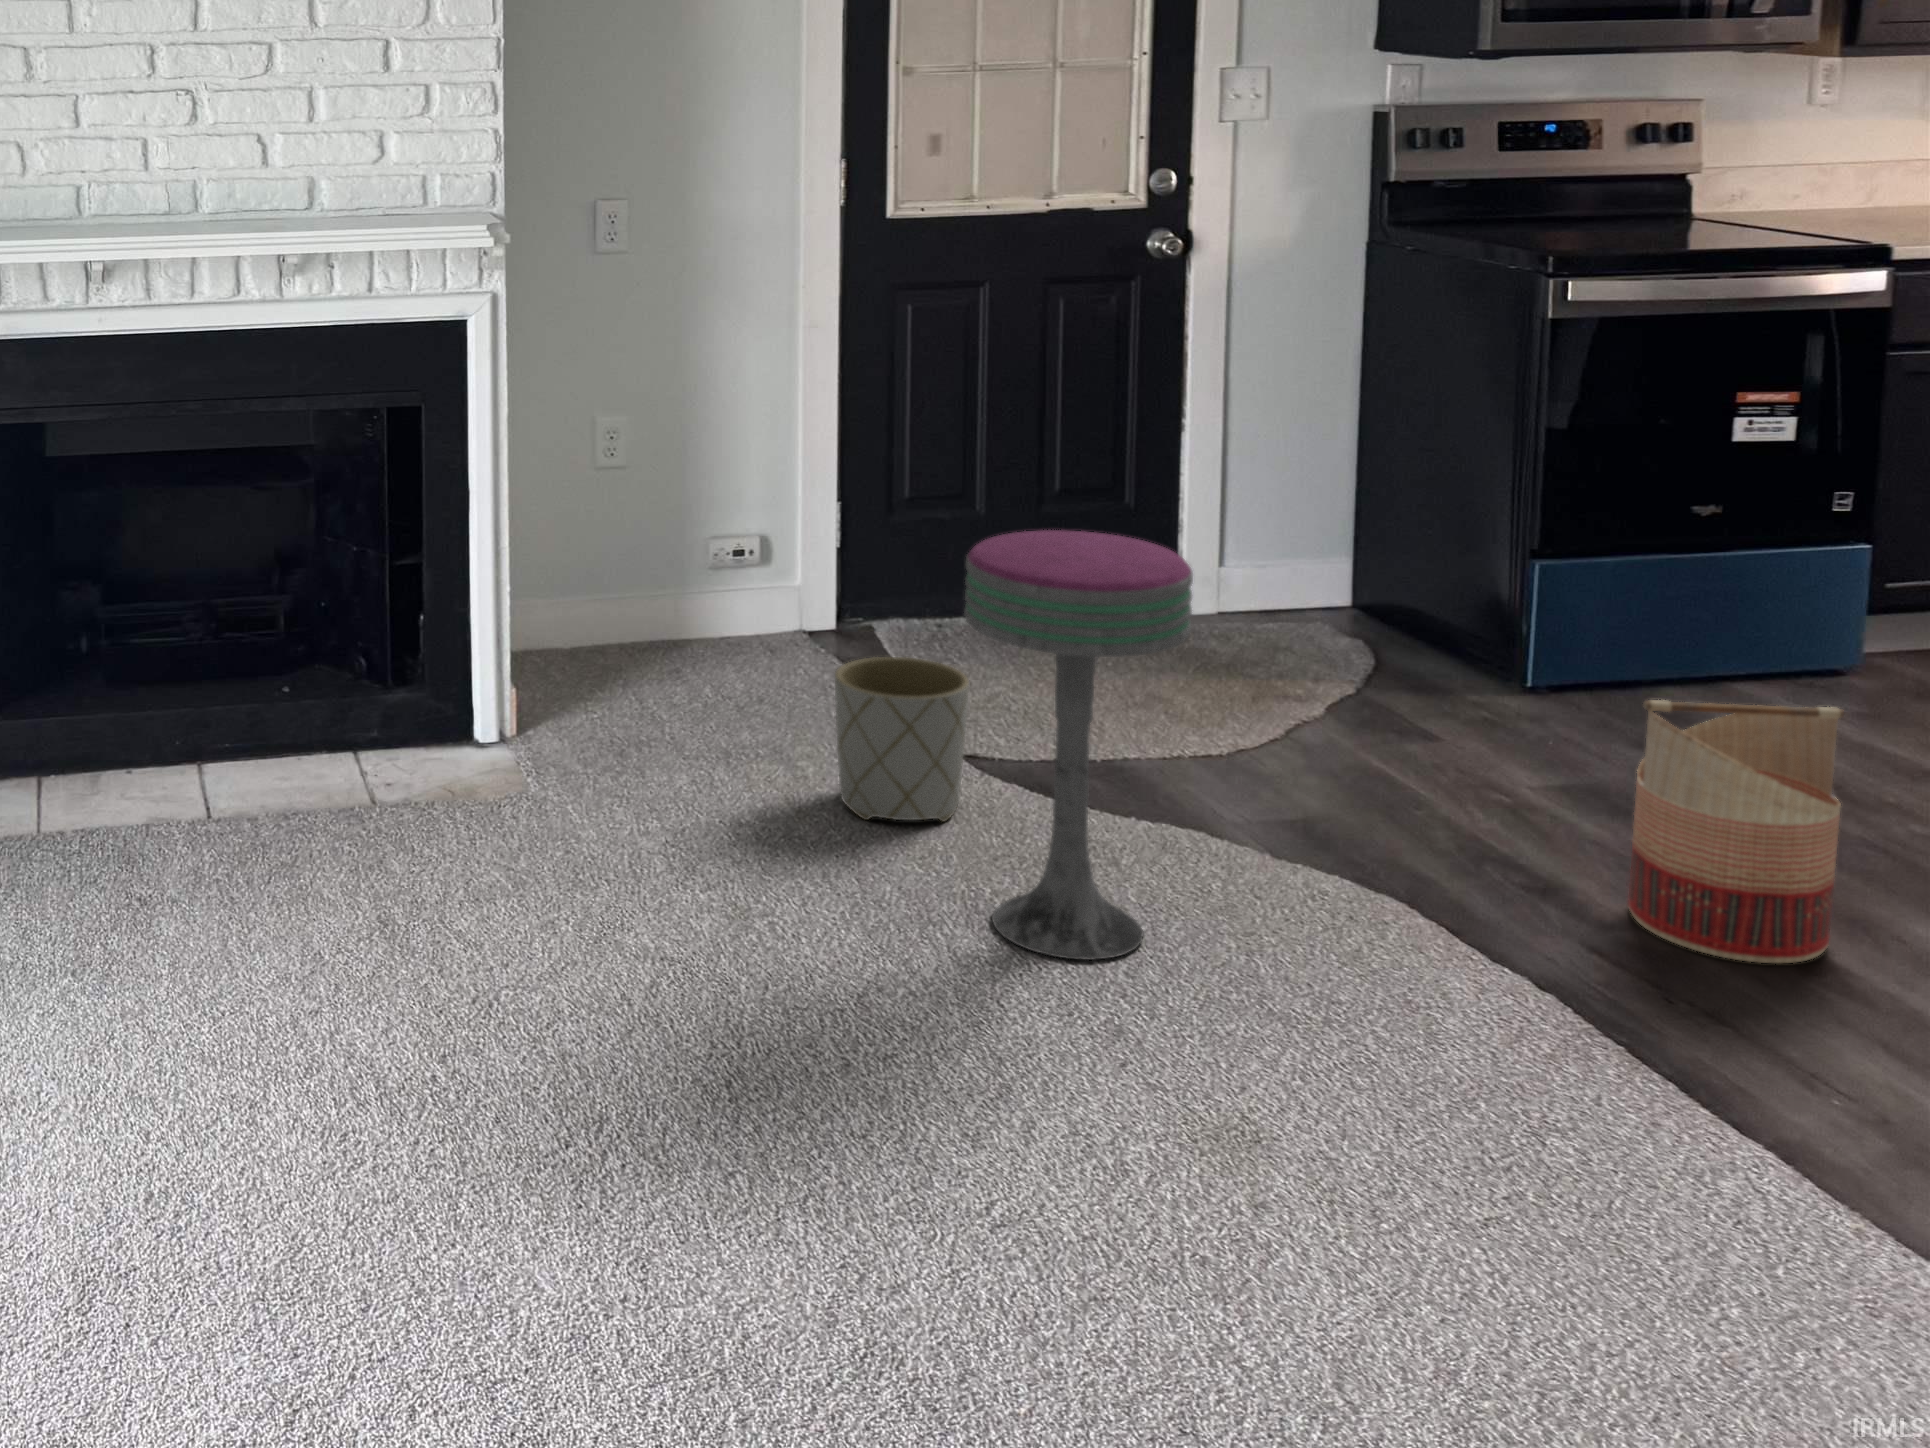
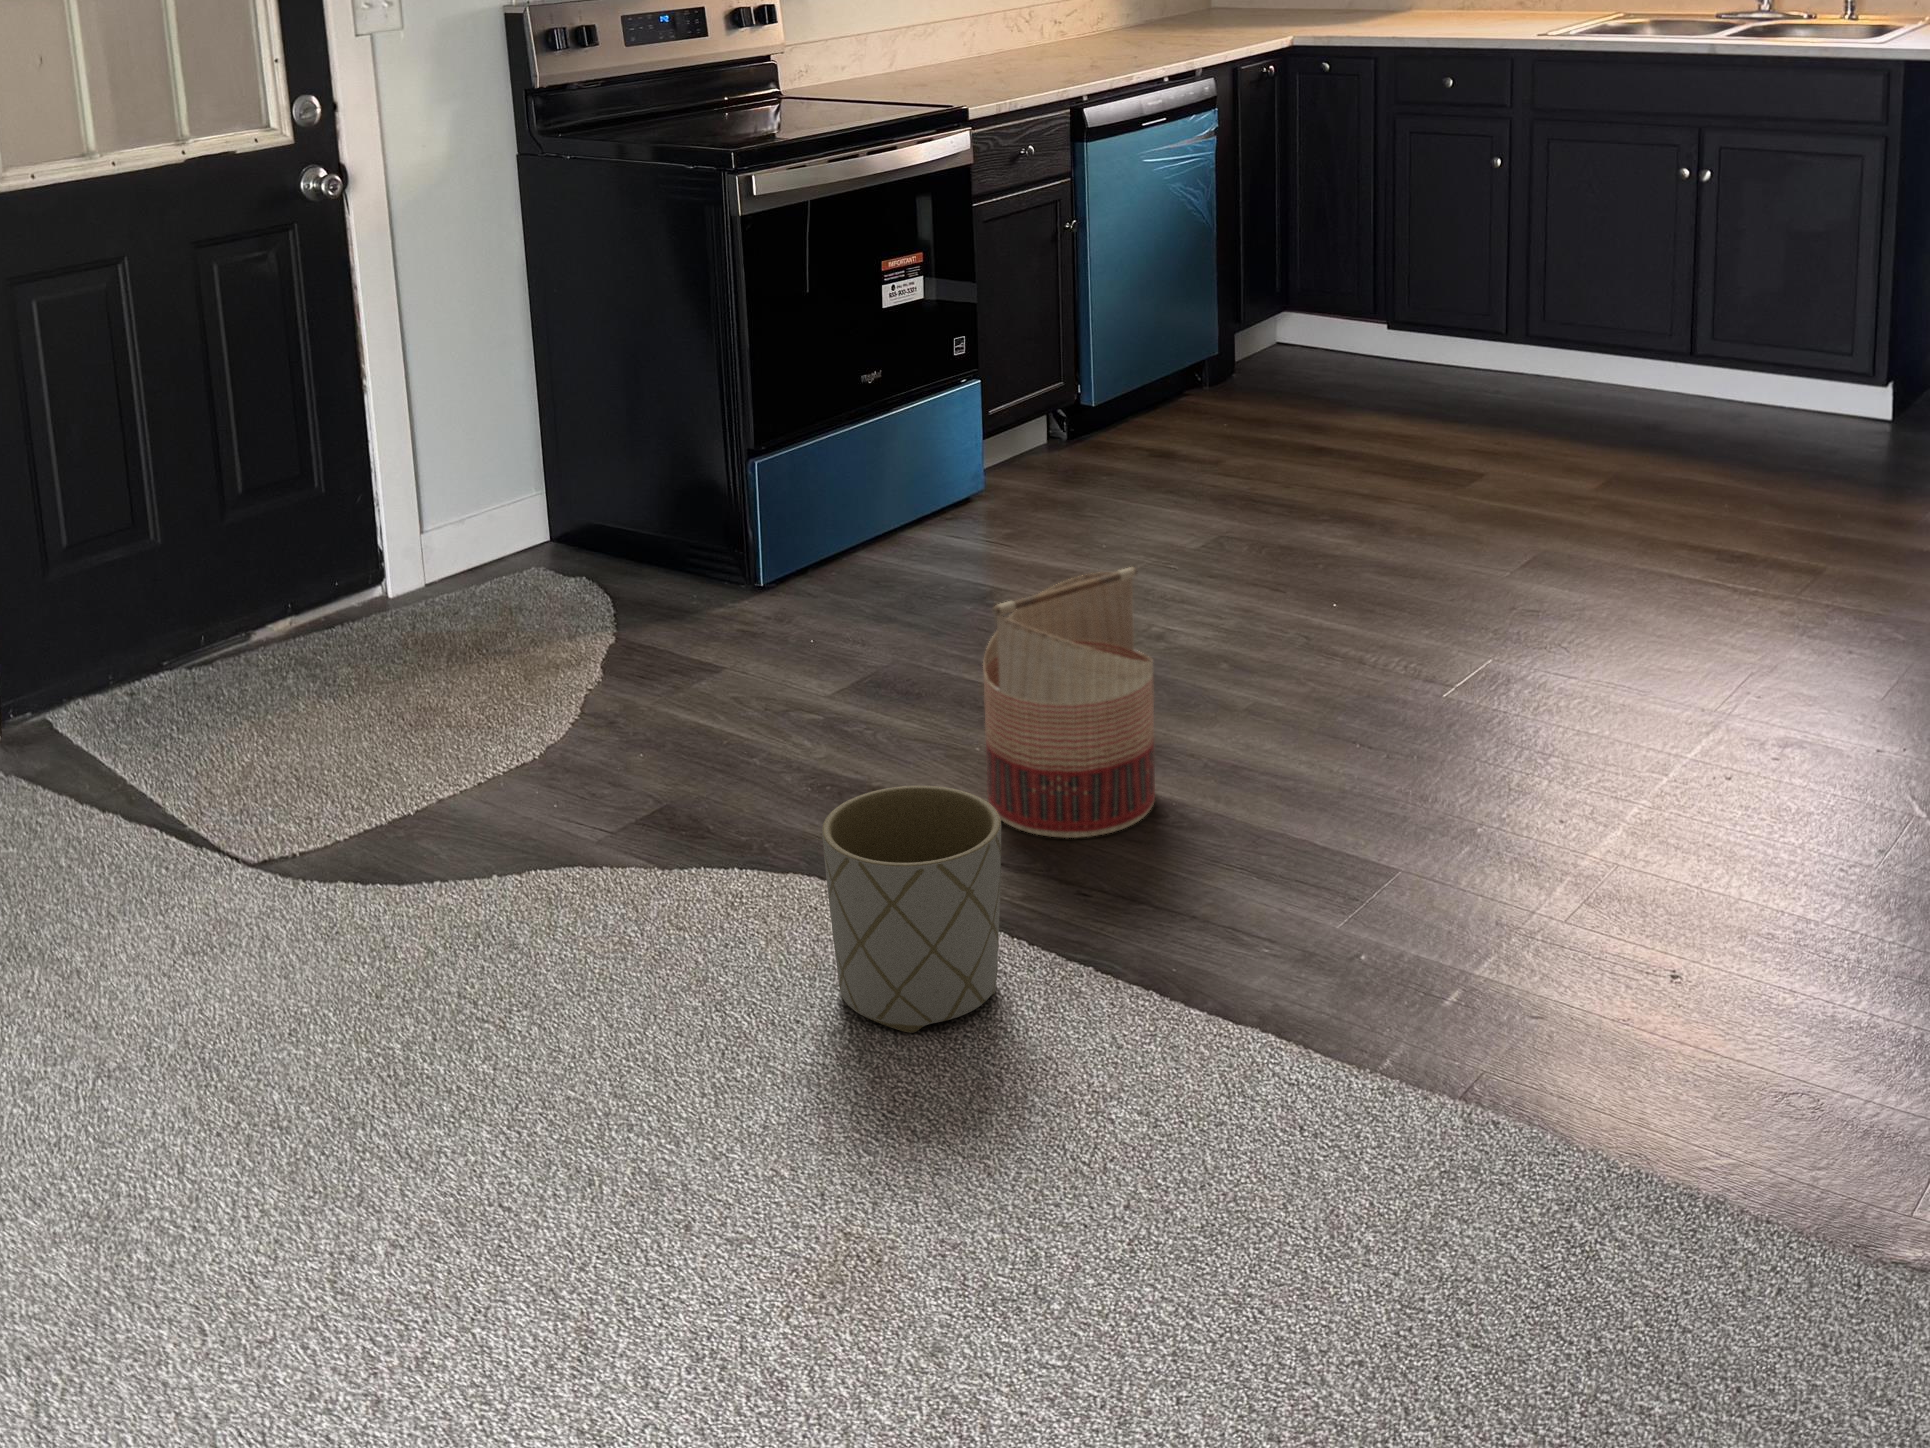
bar stool: present [964,530,1193,960] -> none [337,572,622,1114]
planter: present [835,657,969,822] -> present [822,785,1001,1033]

